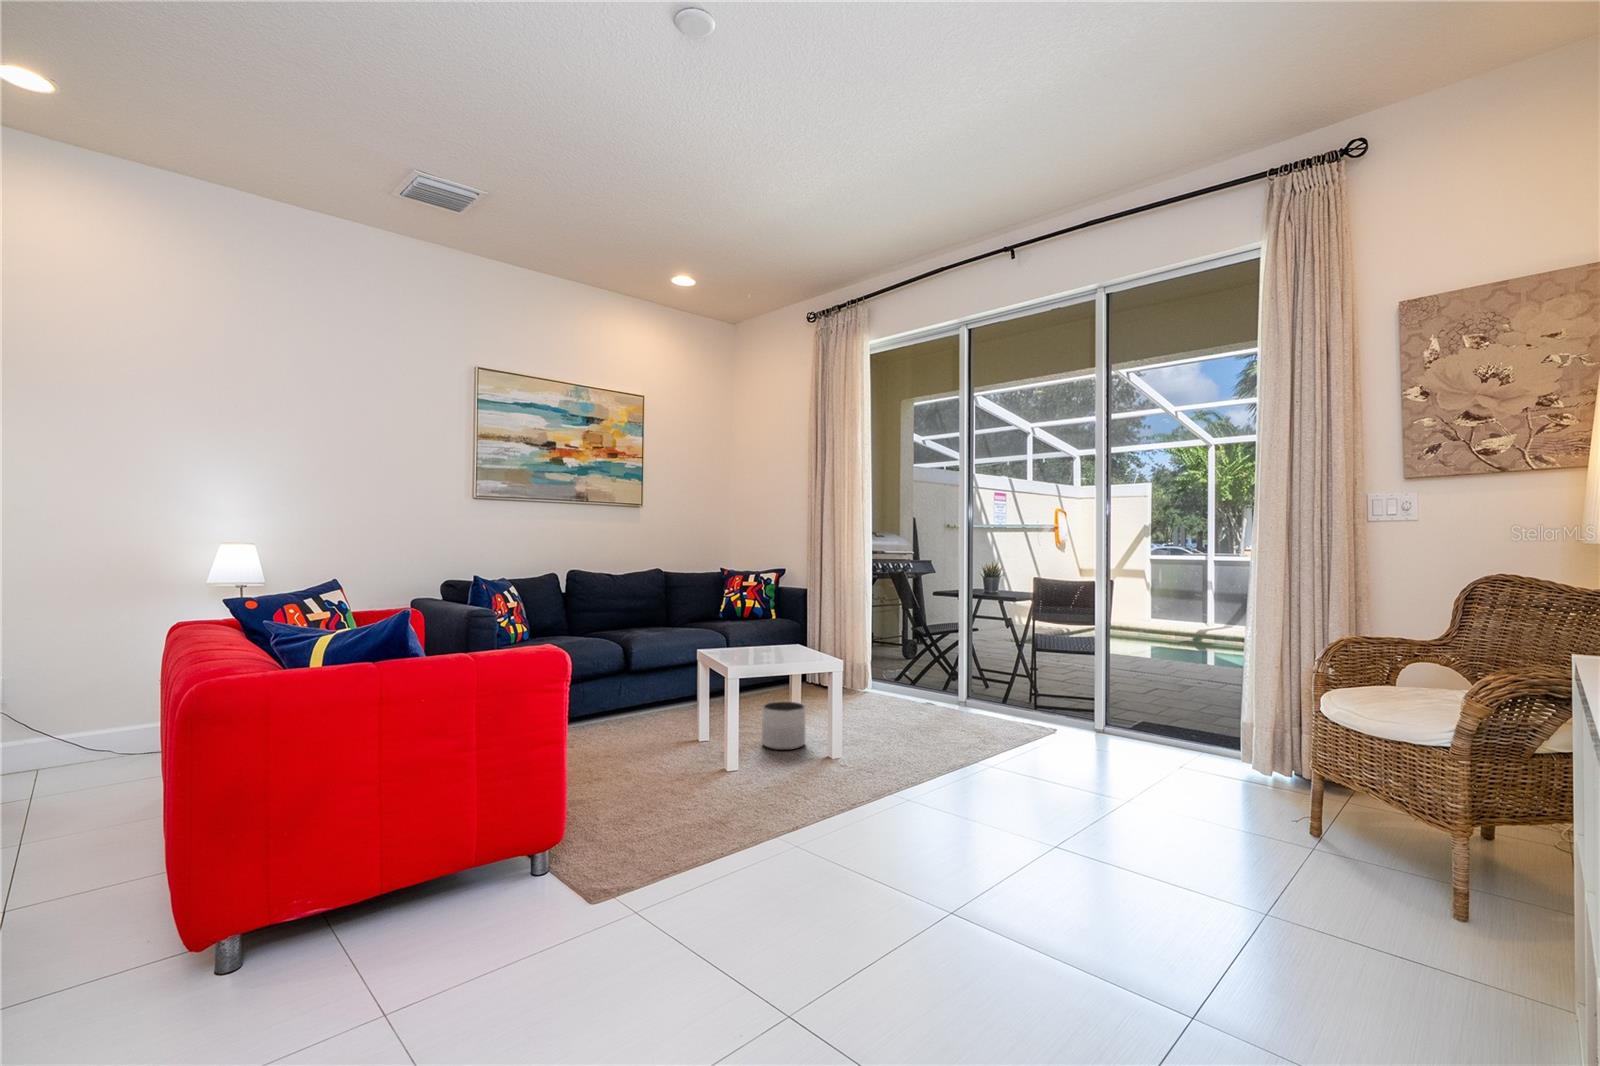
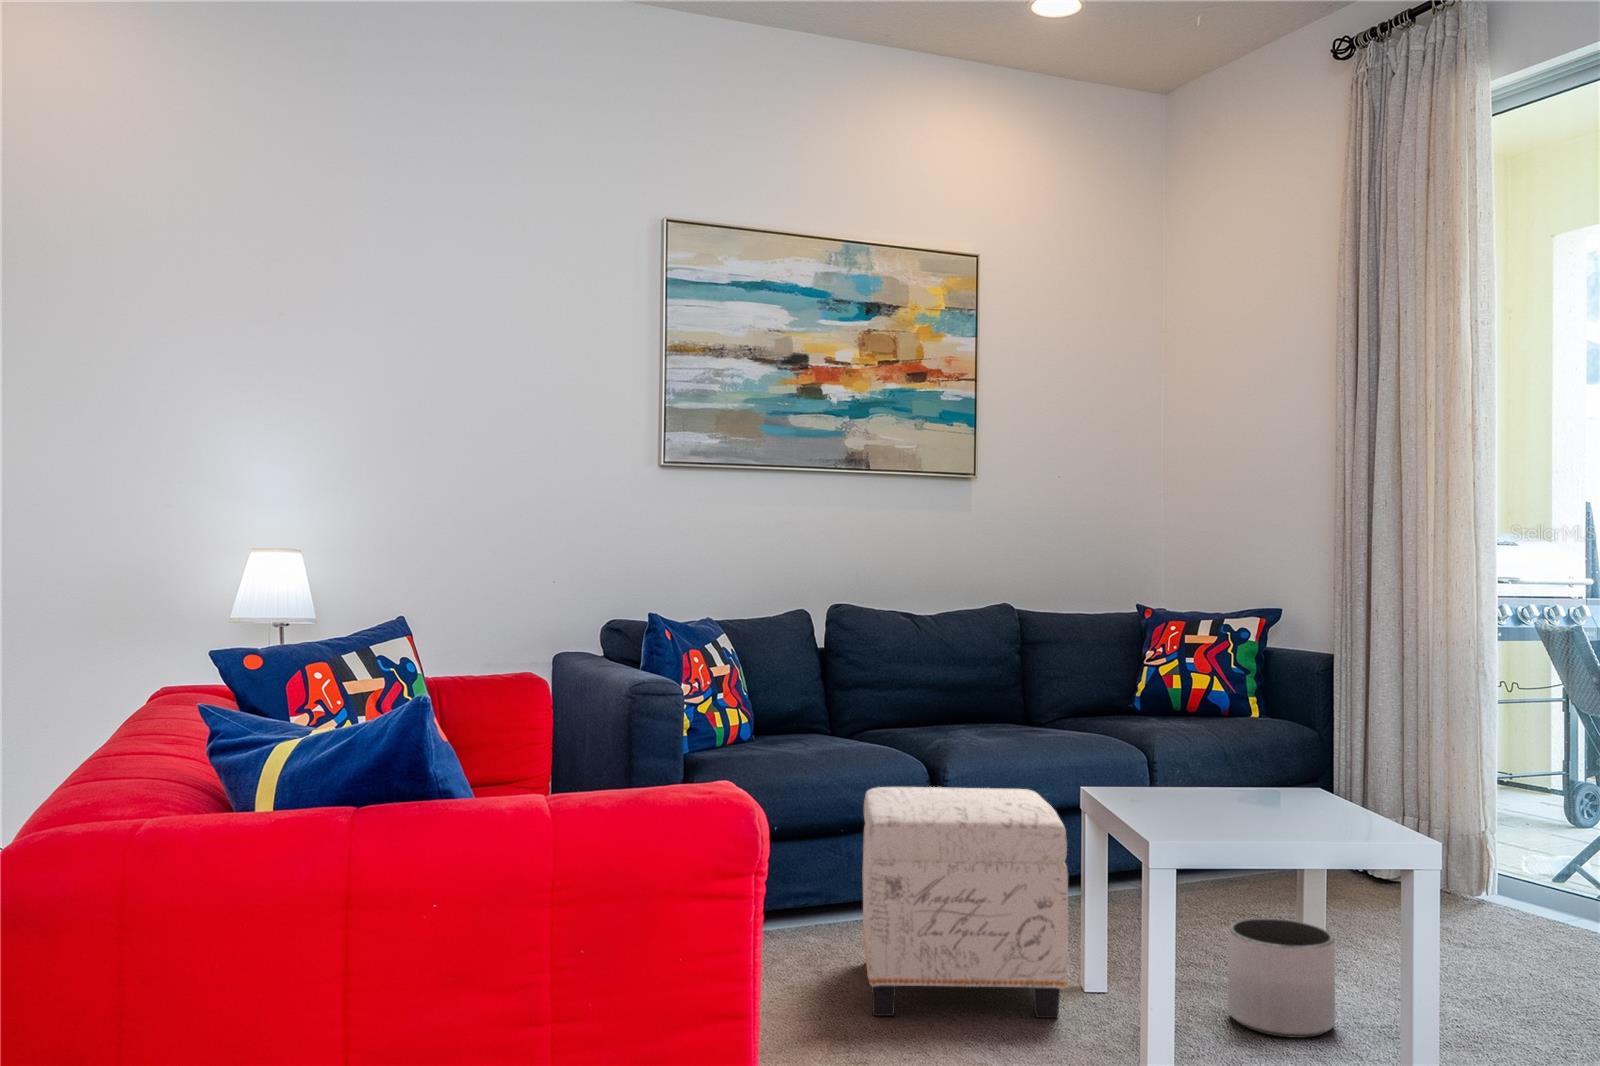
ottoman: none [593,653,693,762] -> present [862,787,1068,1018]

